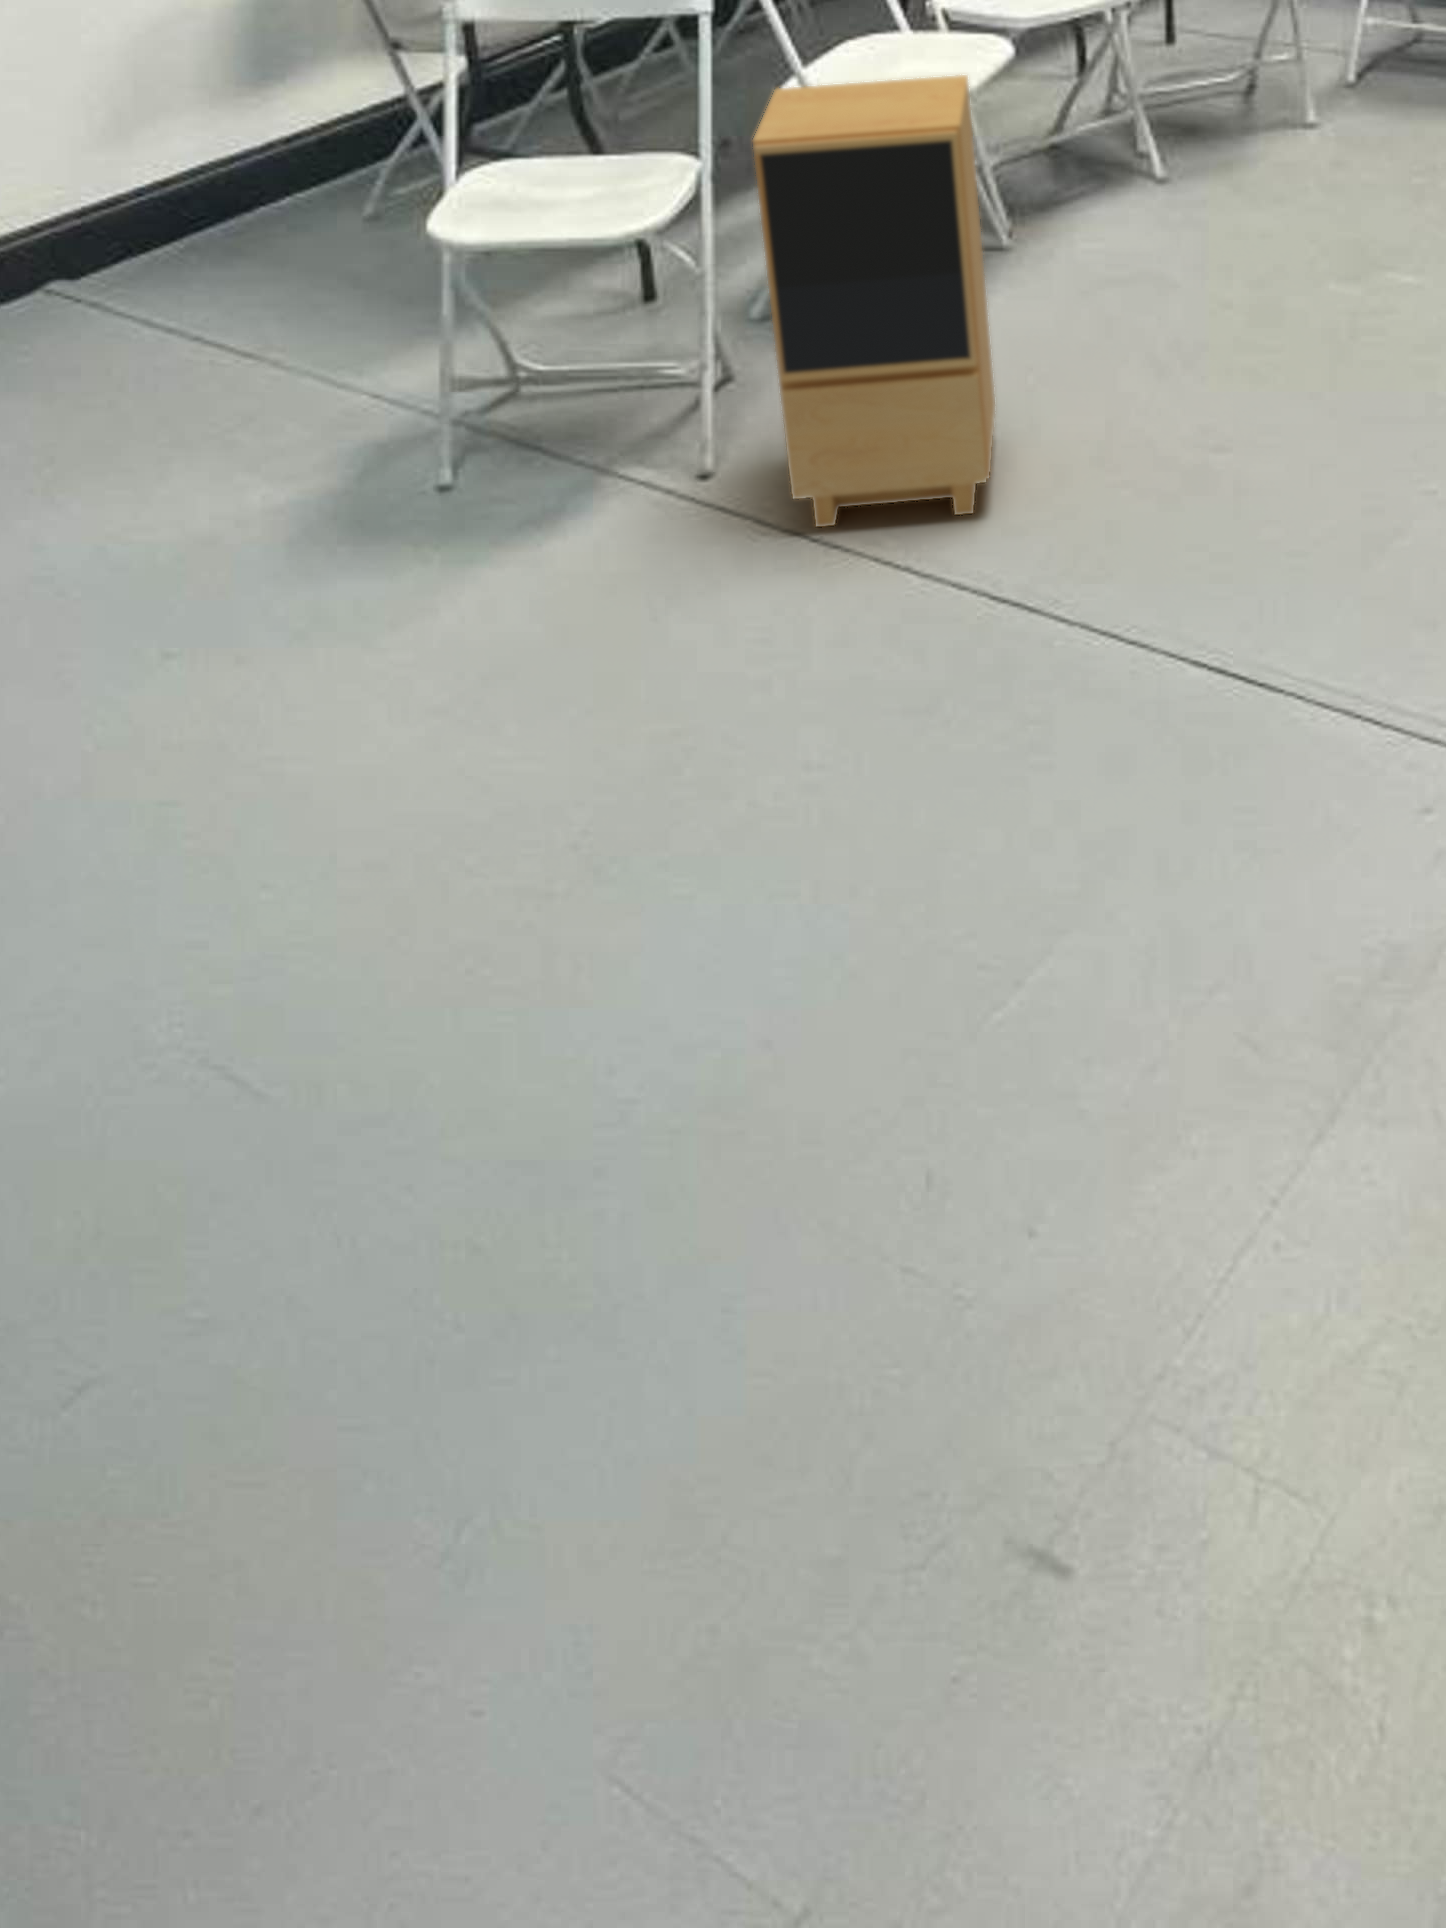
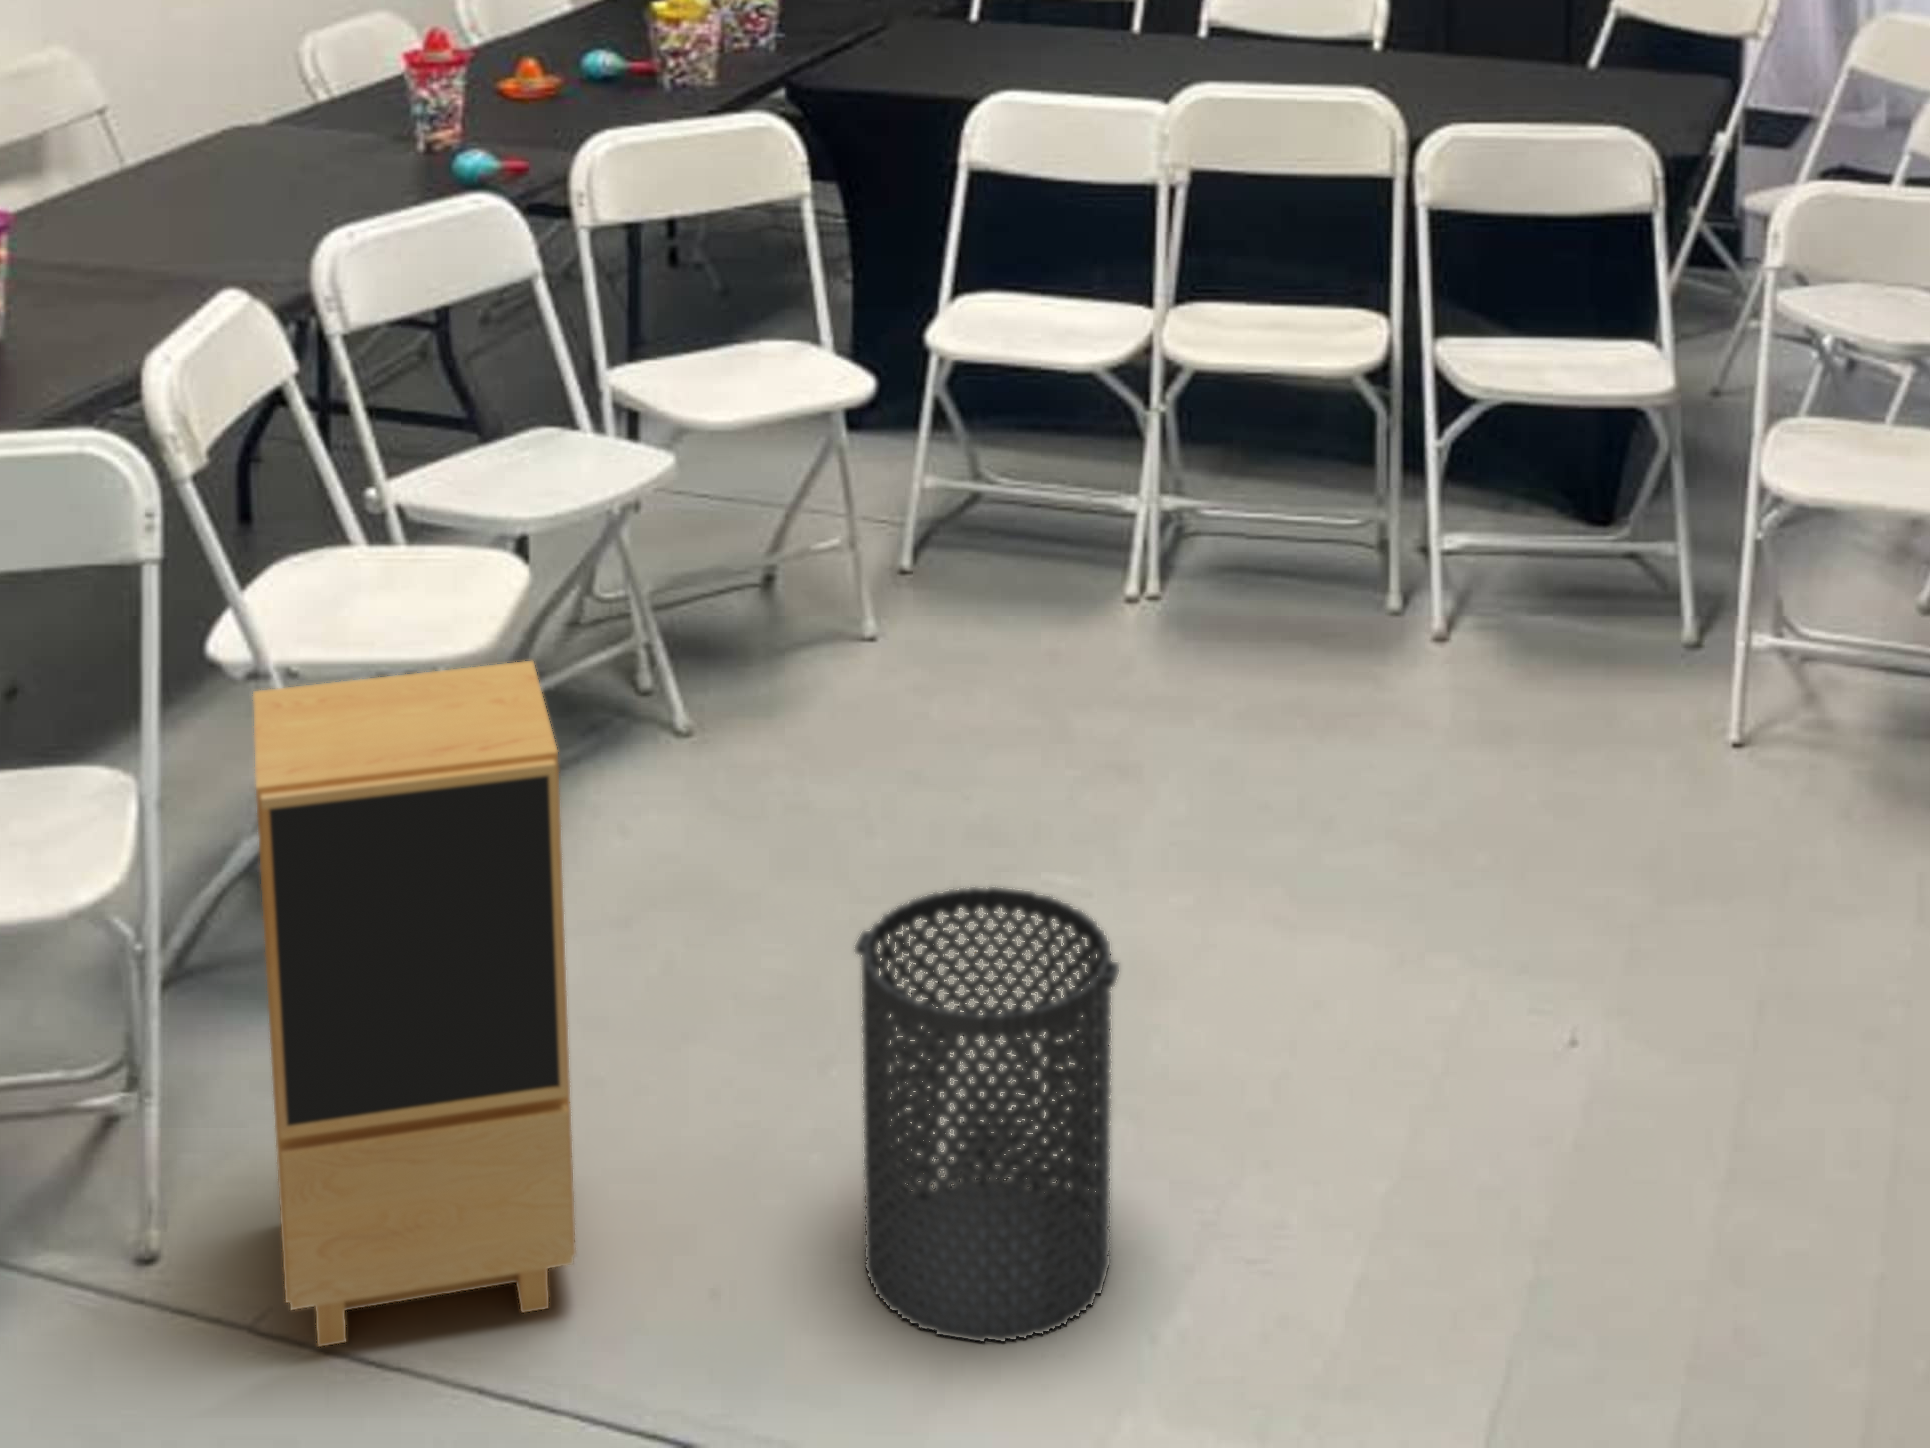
trash can: none [1181,242,1368,550] -> present [855,887,1119,1341]

